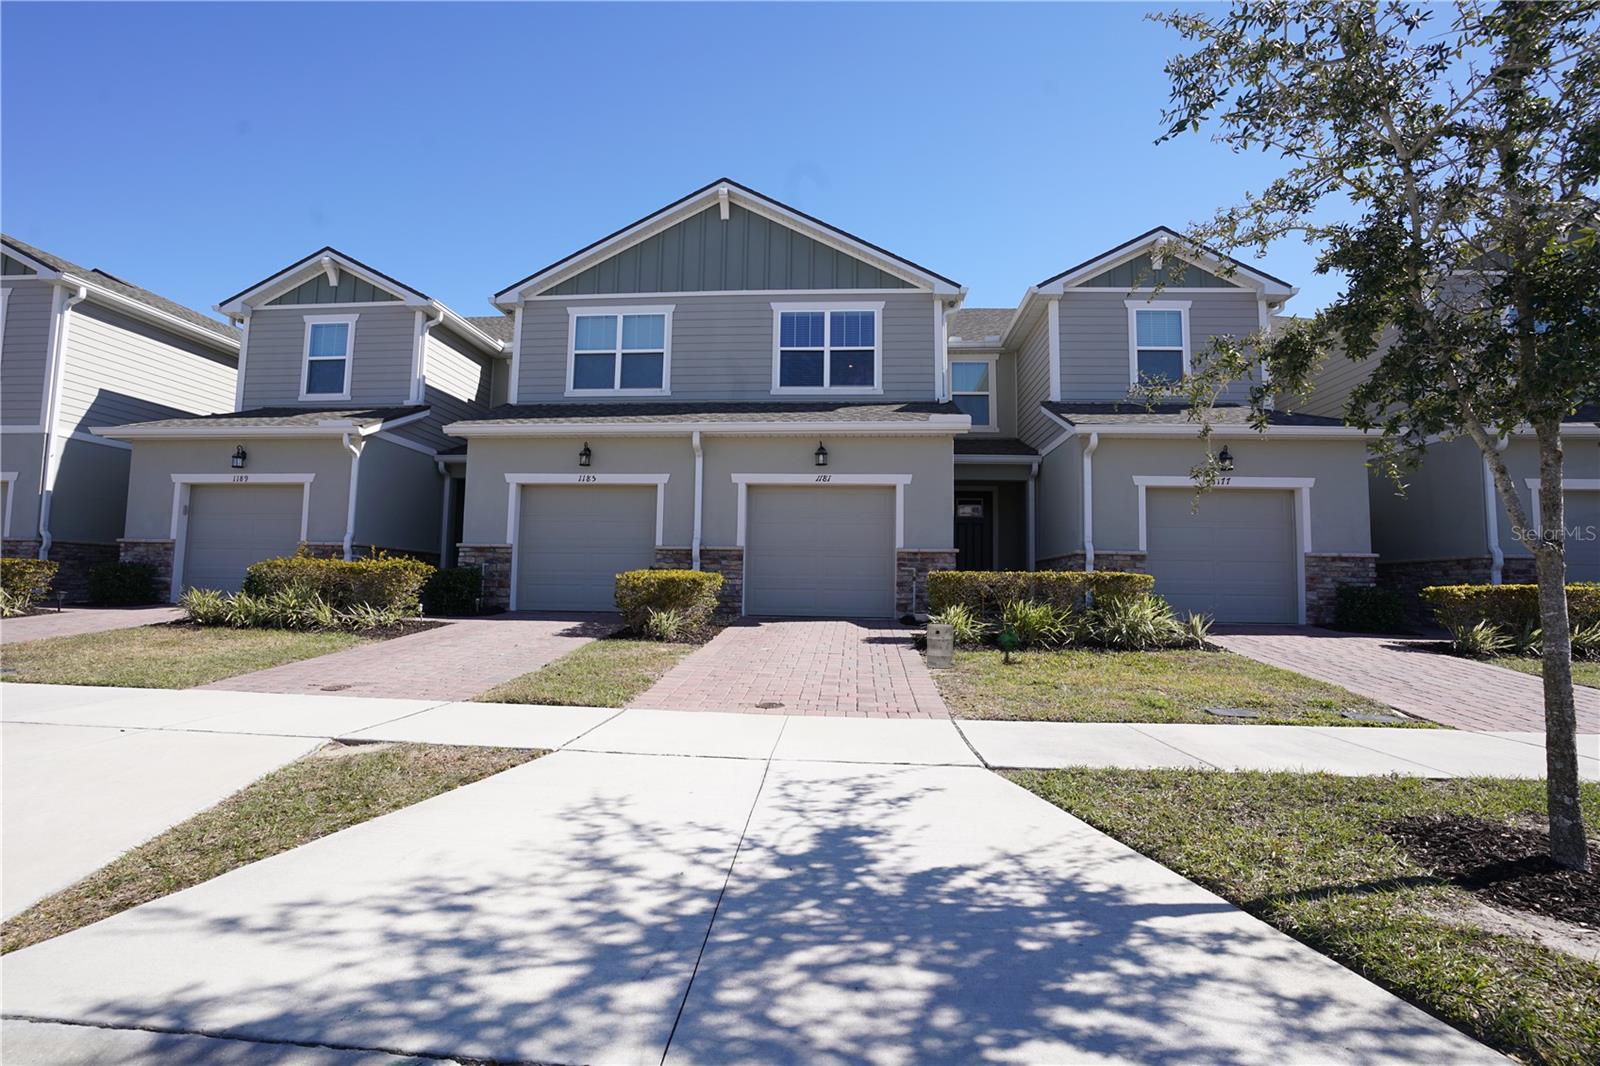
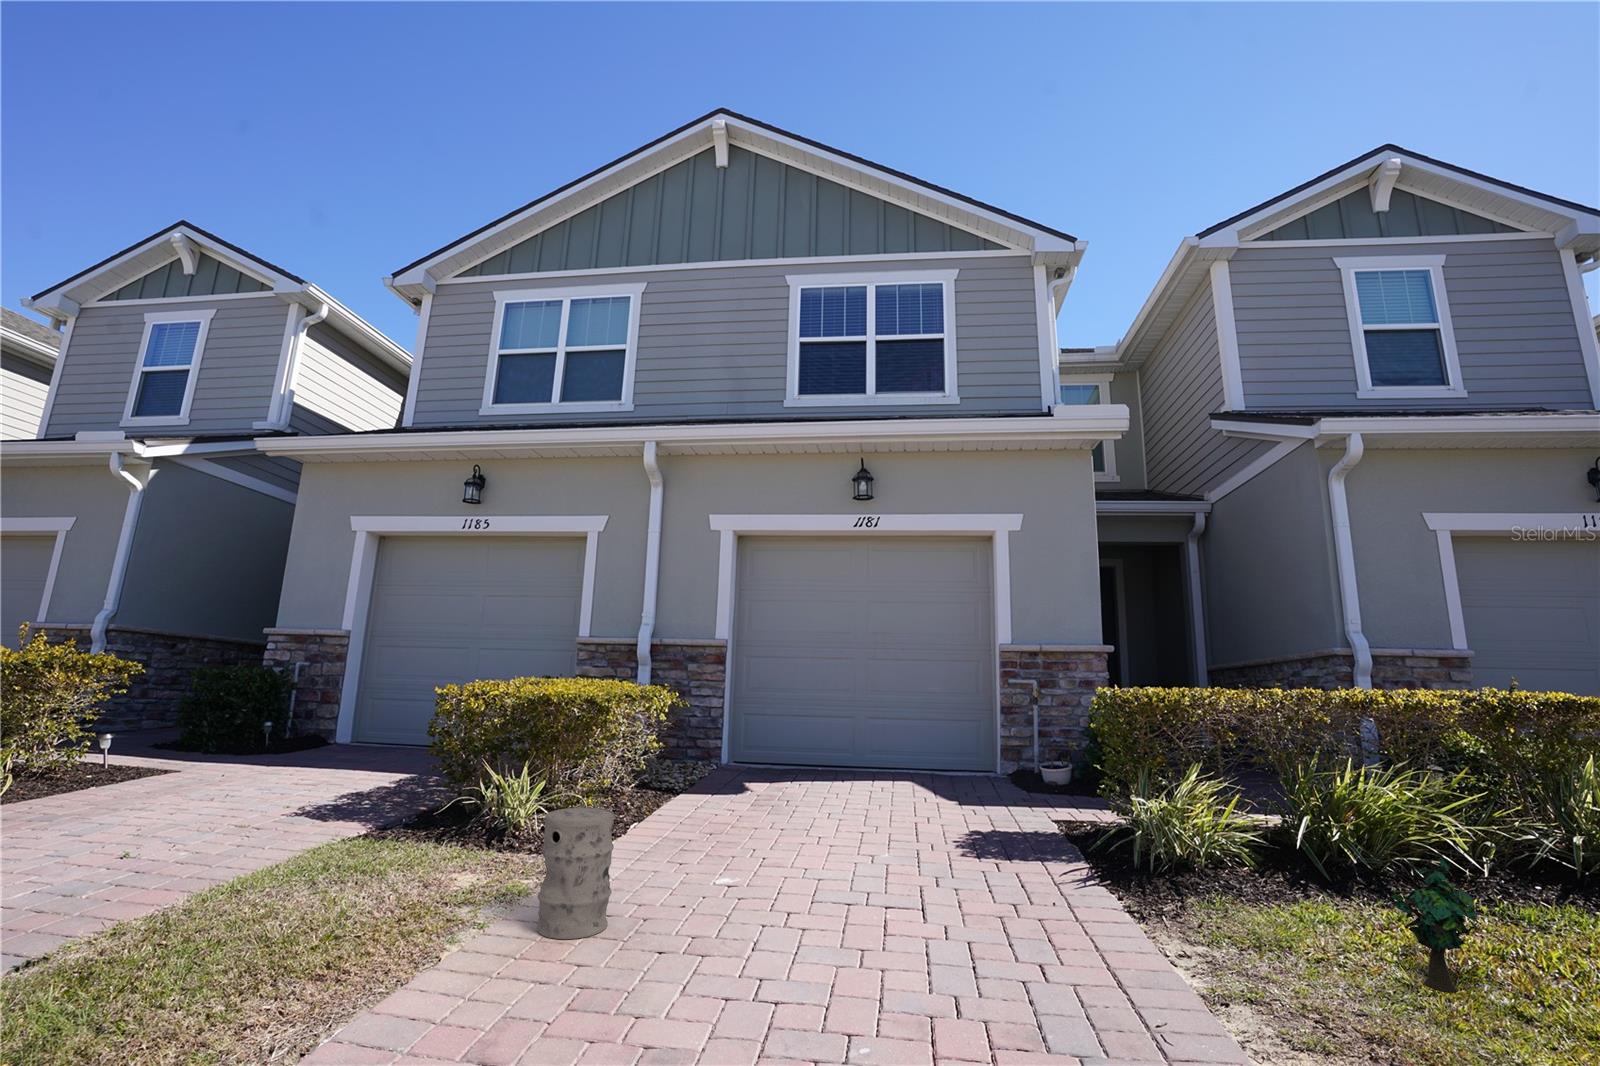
trash can: present [926,624,954,668] -> present [537,808,614,939]

